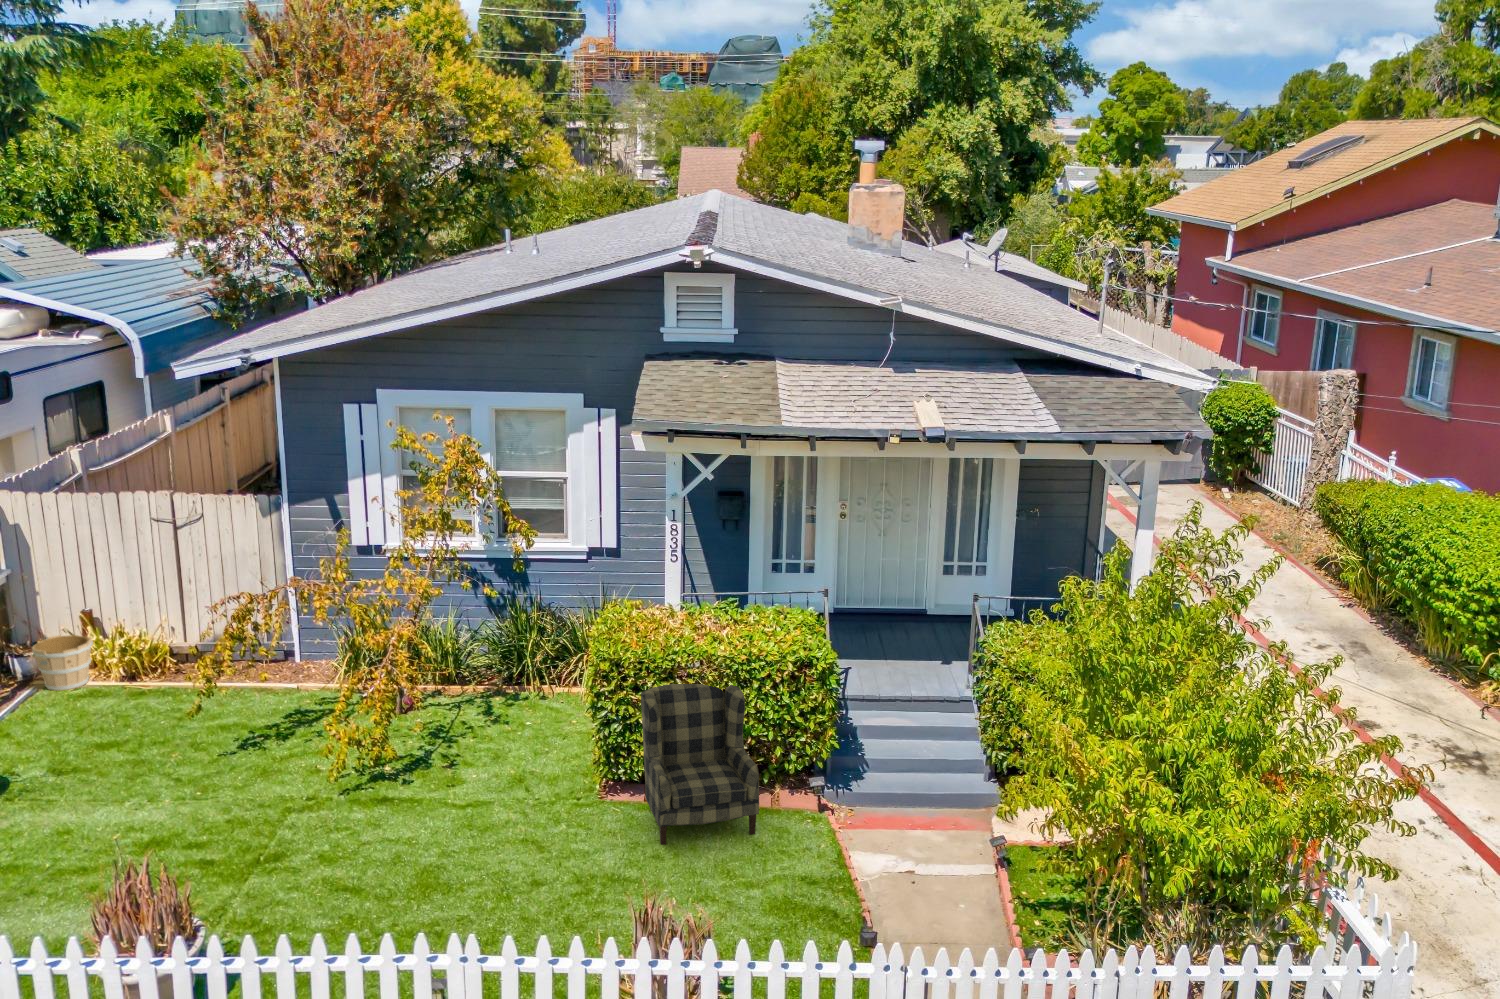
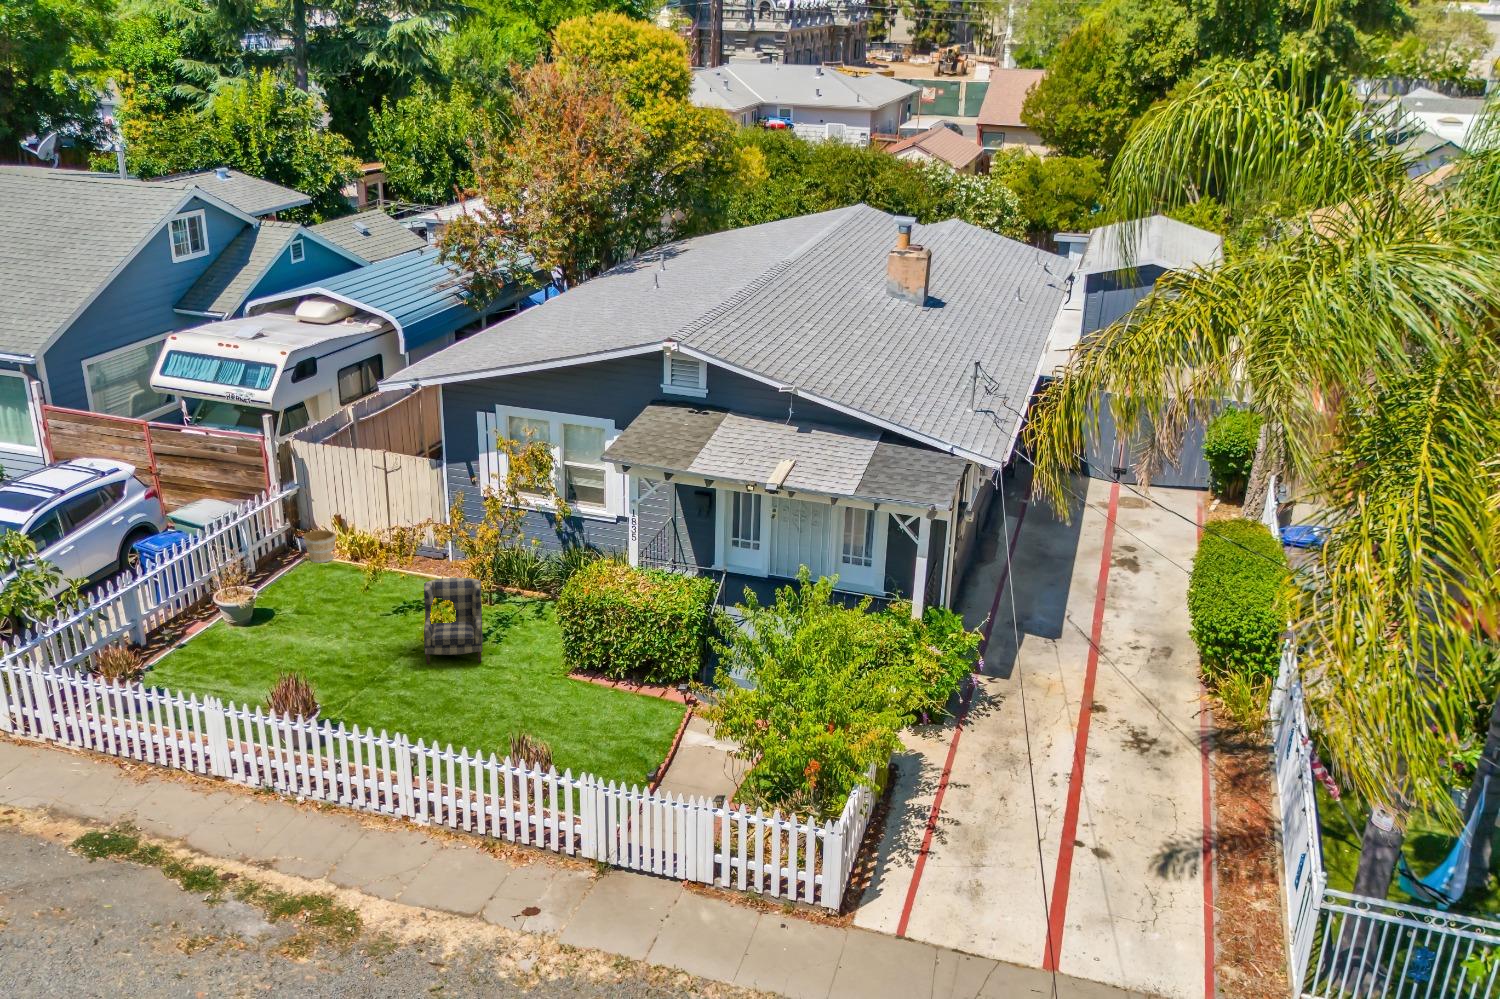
chair: present [641,684,759,845] -> present [424,578,483,664]

